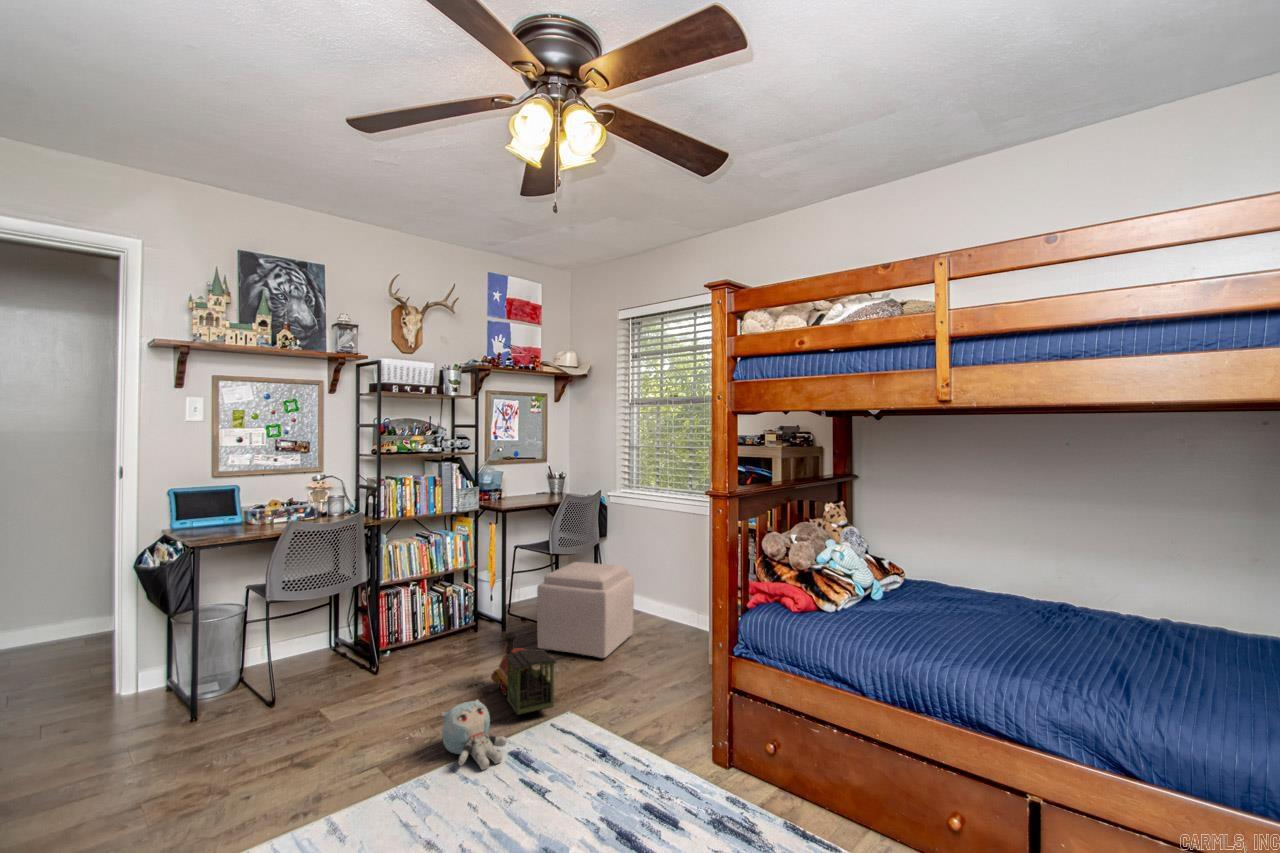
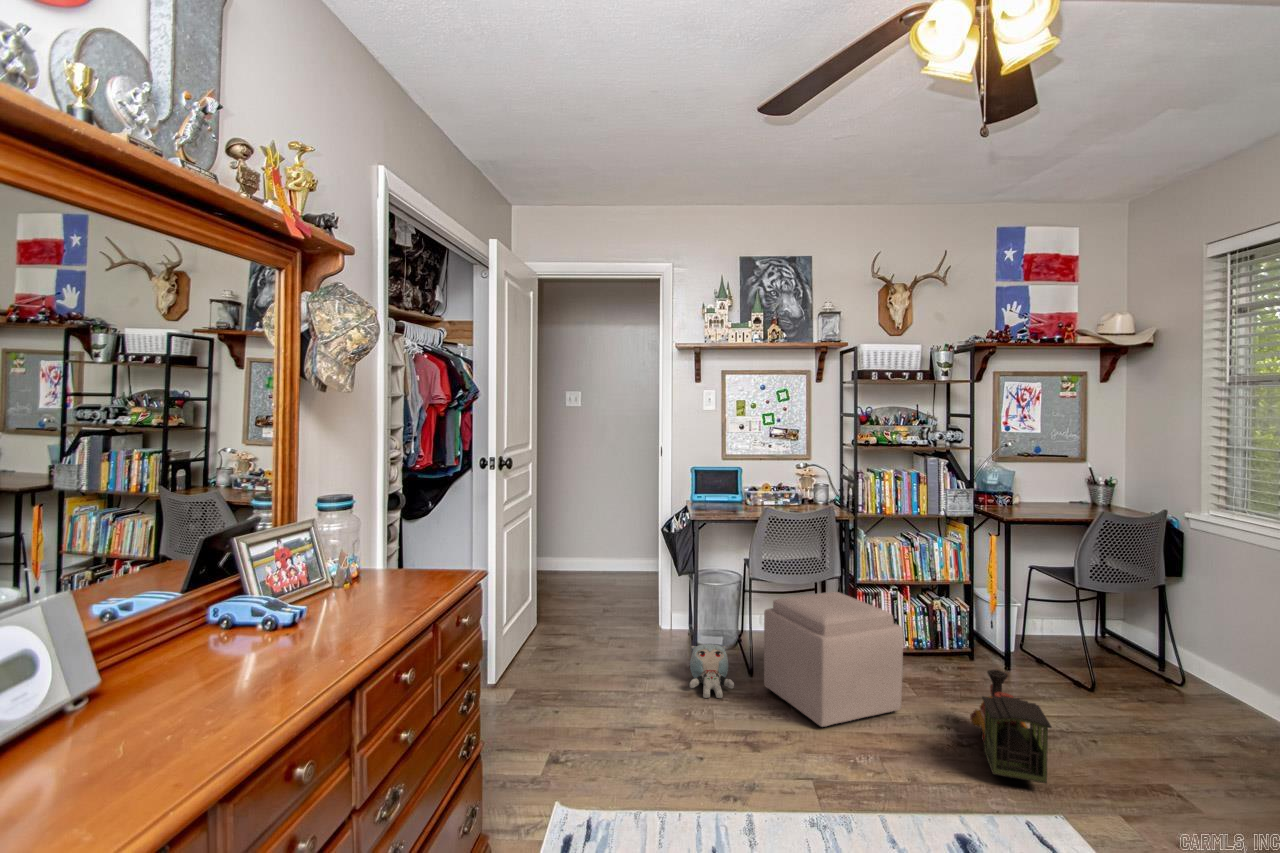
ottoman: present [537,562,634,659] -> present [764,592,903,727]
plush toy: present [441,700,507,770] -> present [690,644,734,698]

